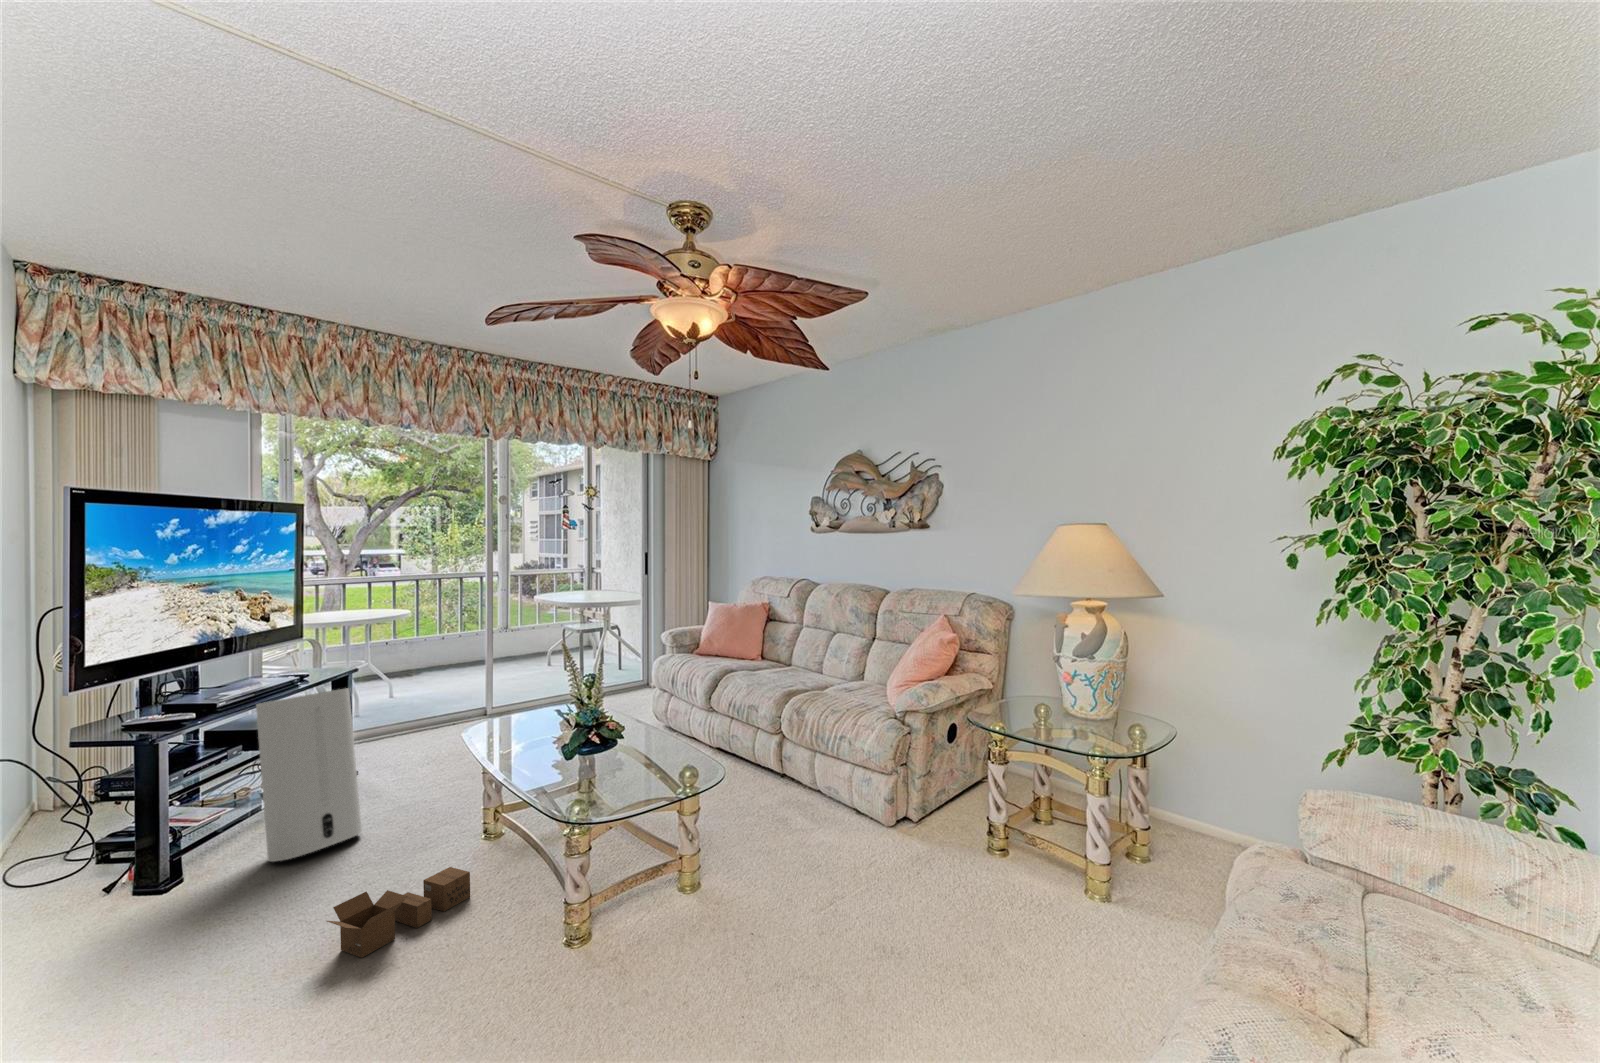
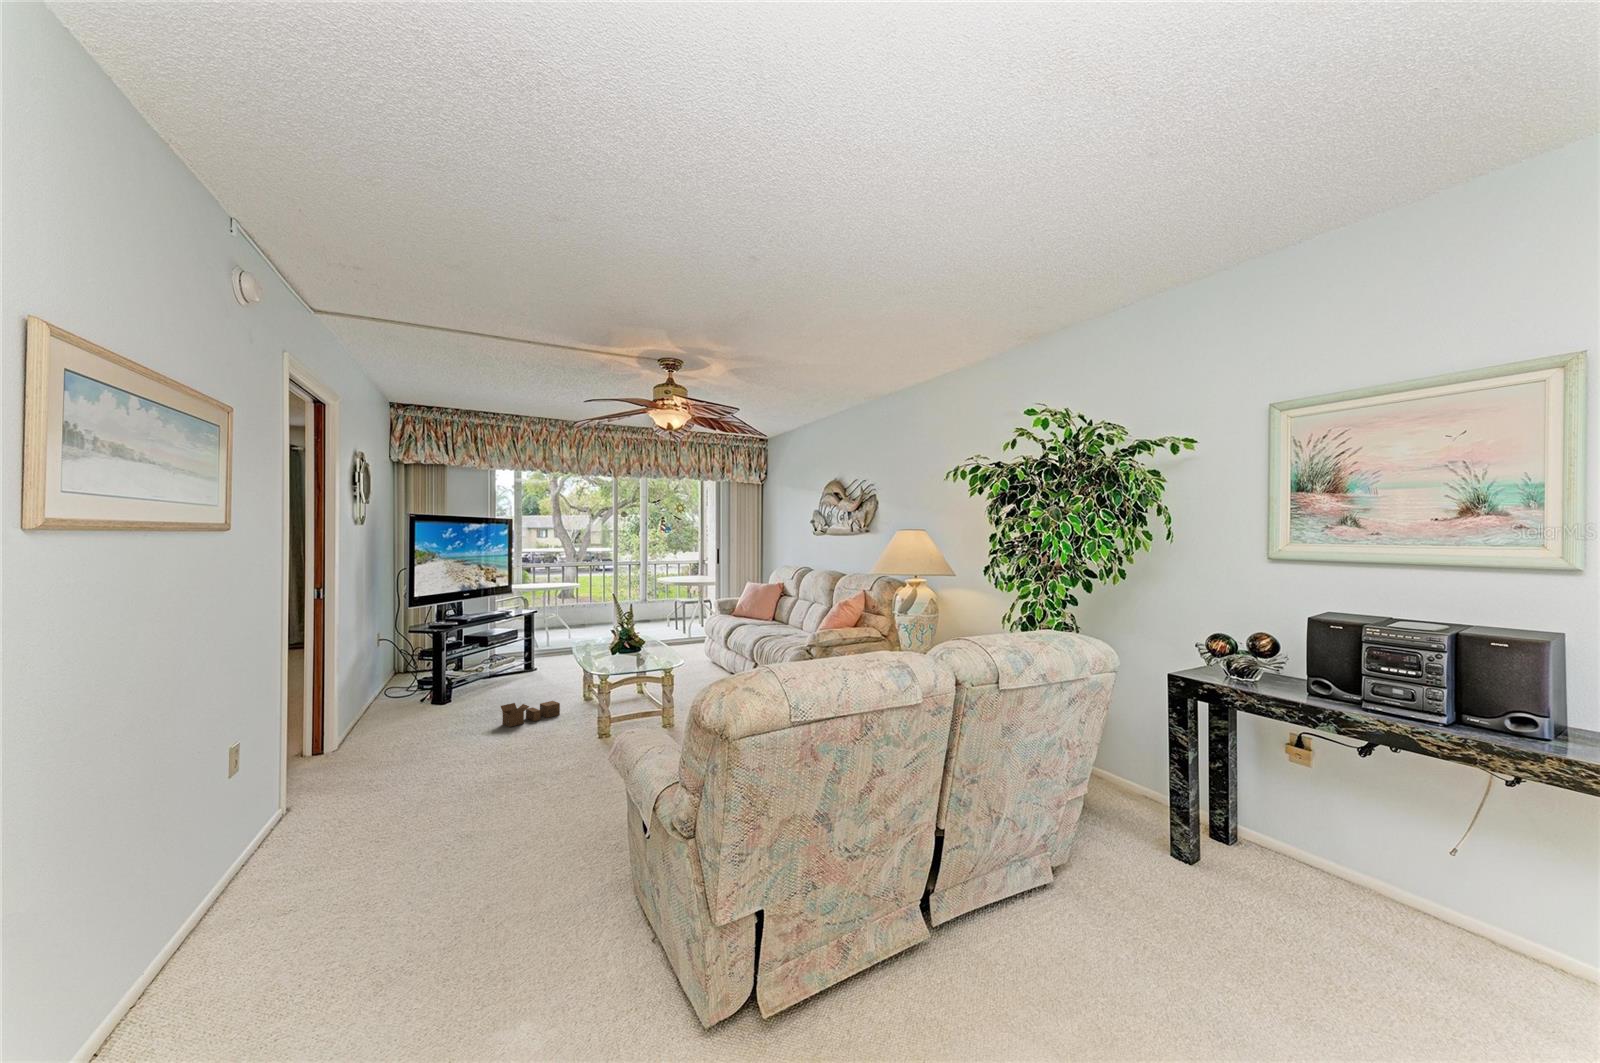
air purifier: present [256,688,362,861] -> none [481,616,526,694]

